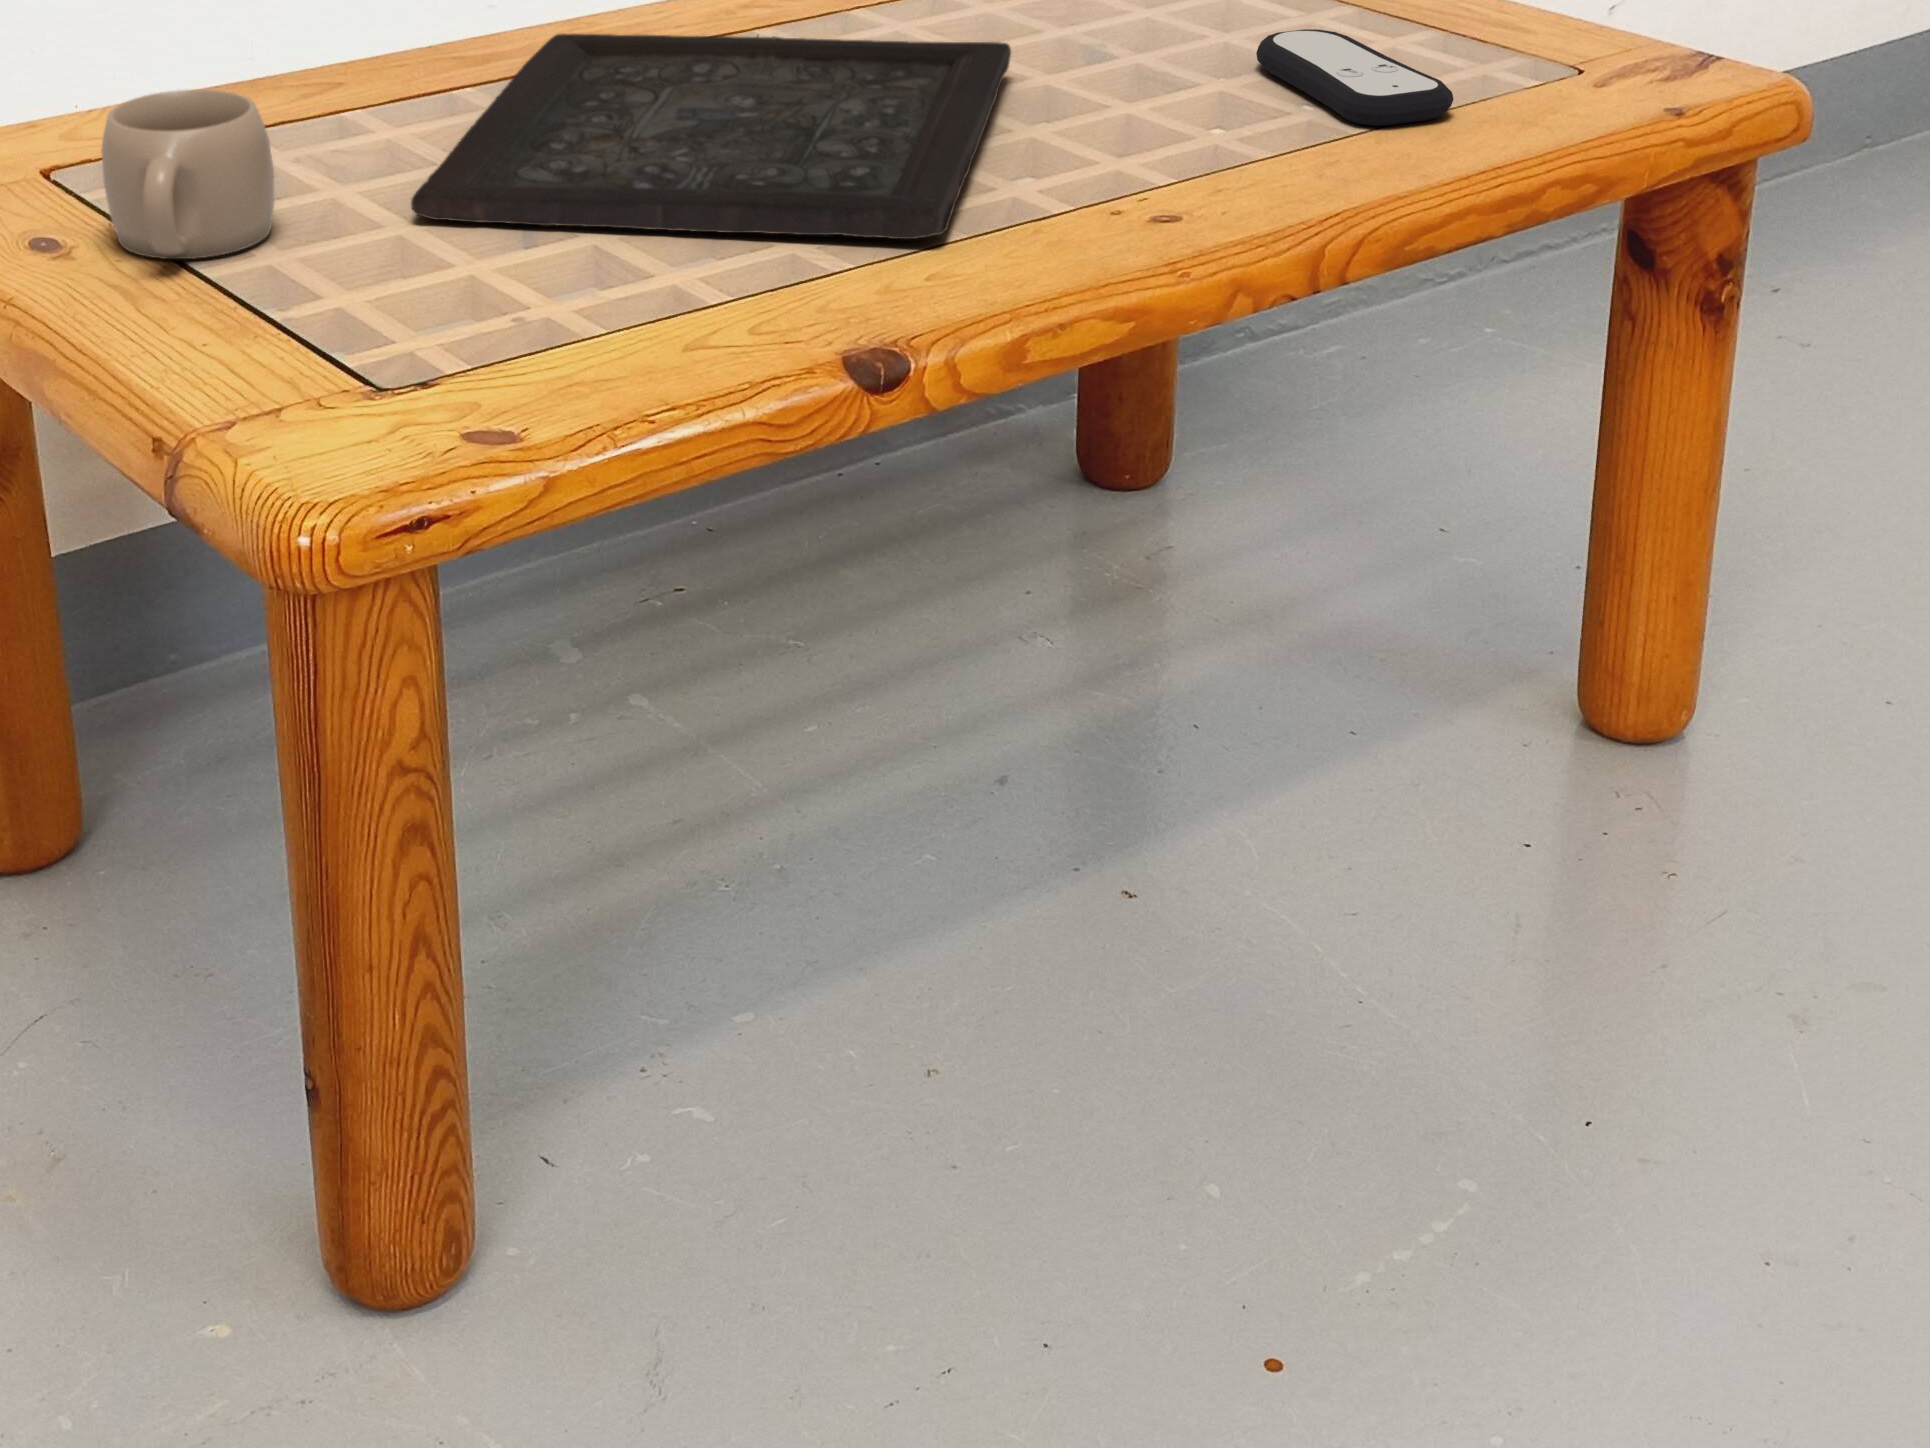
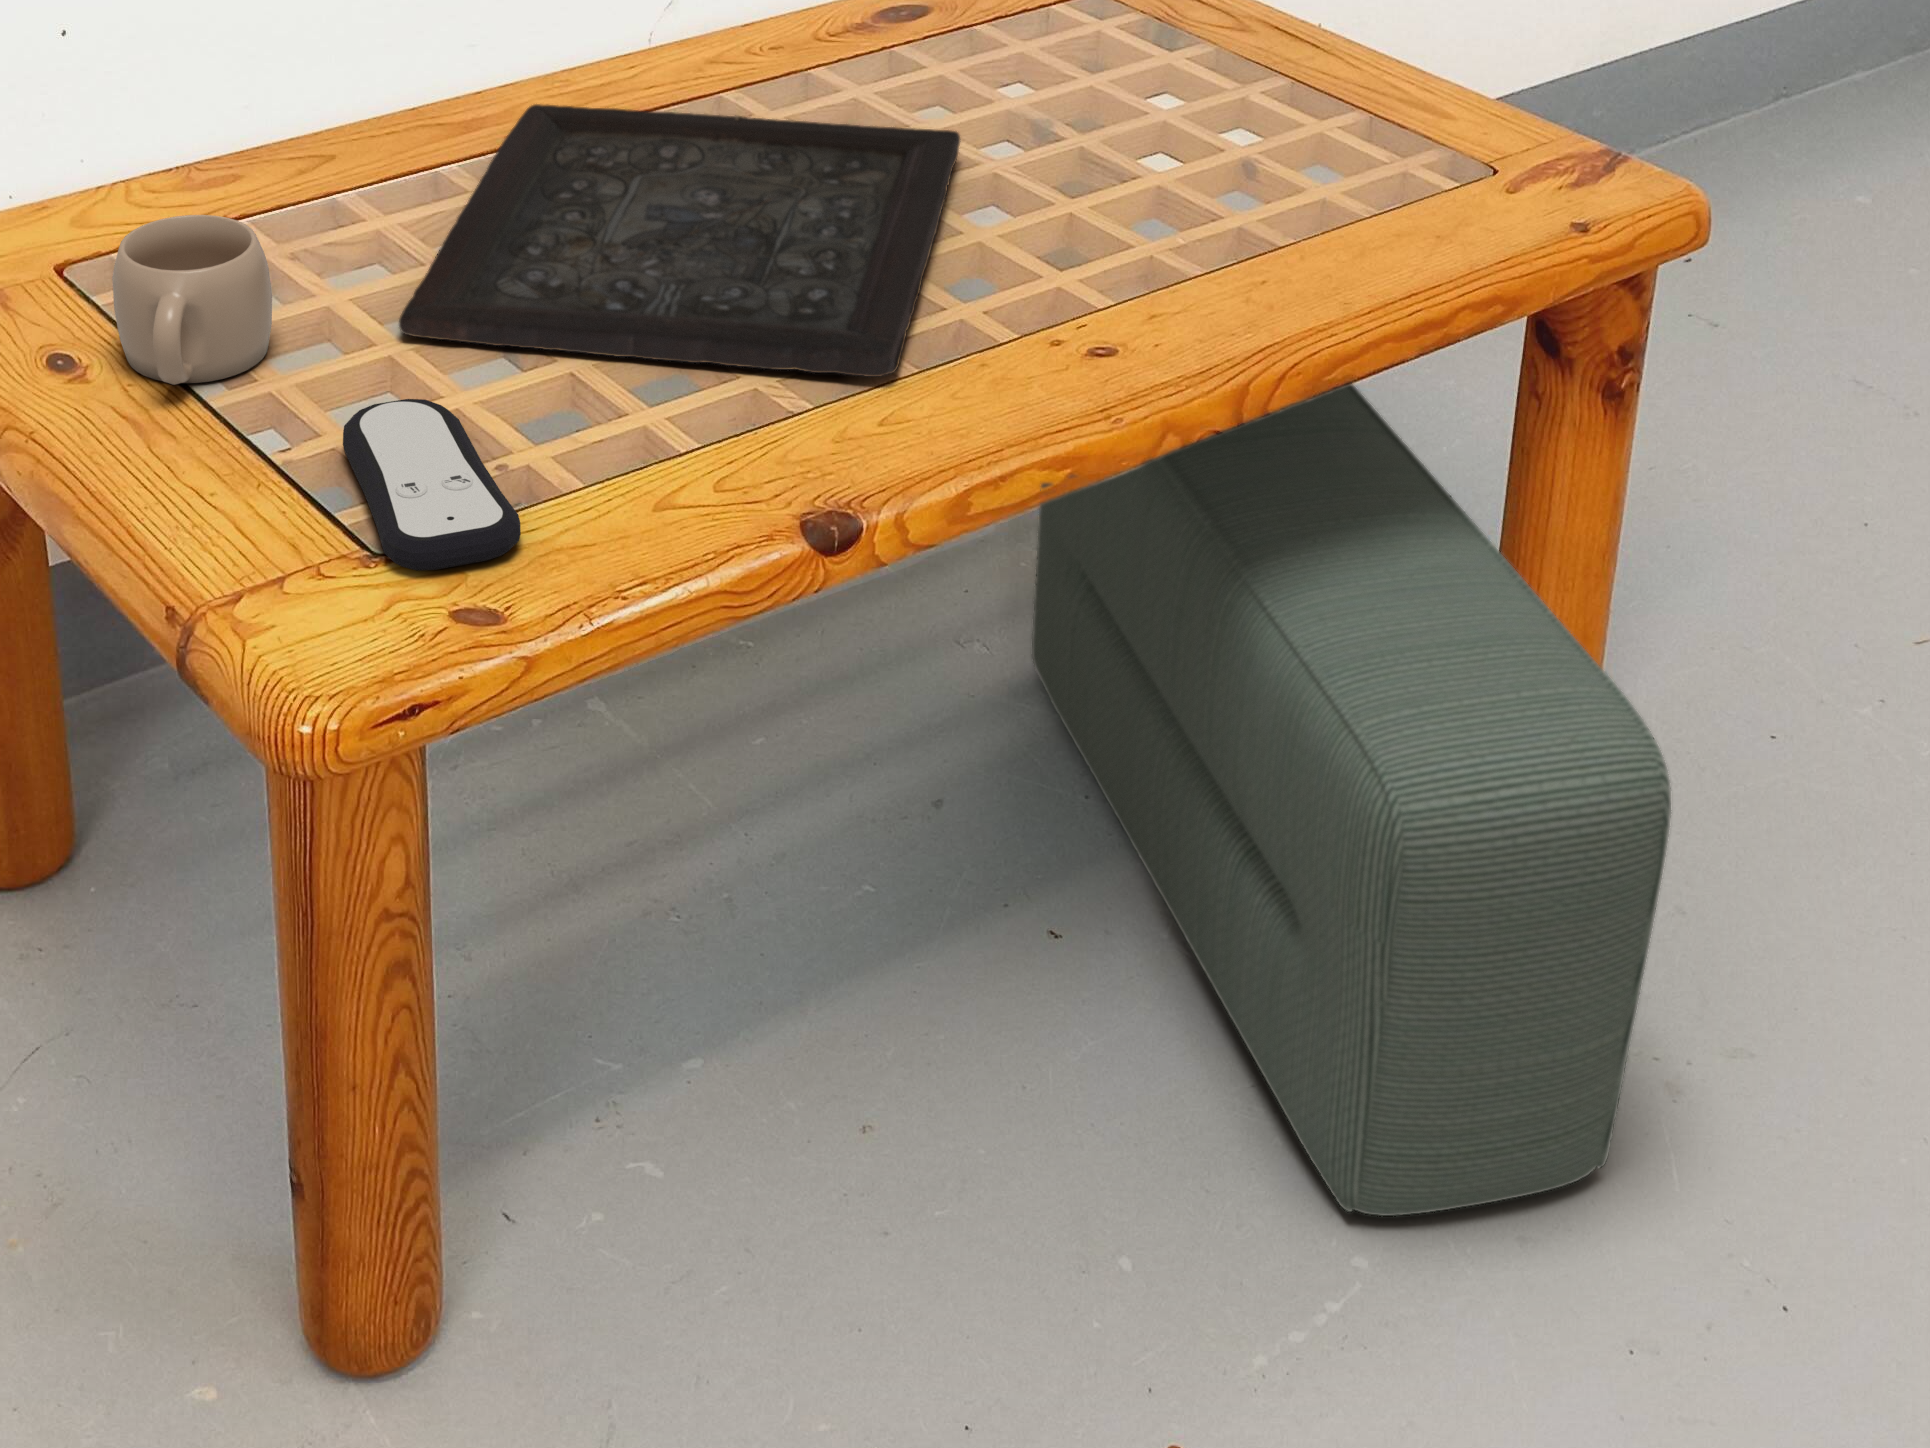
remote control: present [1256,29,1453,126] -> present [343,399,521,571]
pouf: none [1102,250,1794,1142] -> present [1032,382,1671,1216]

